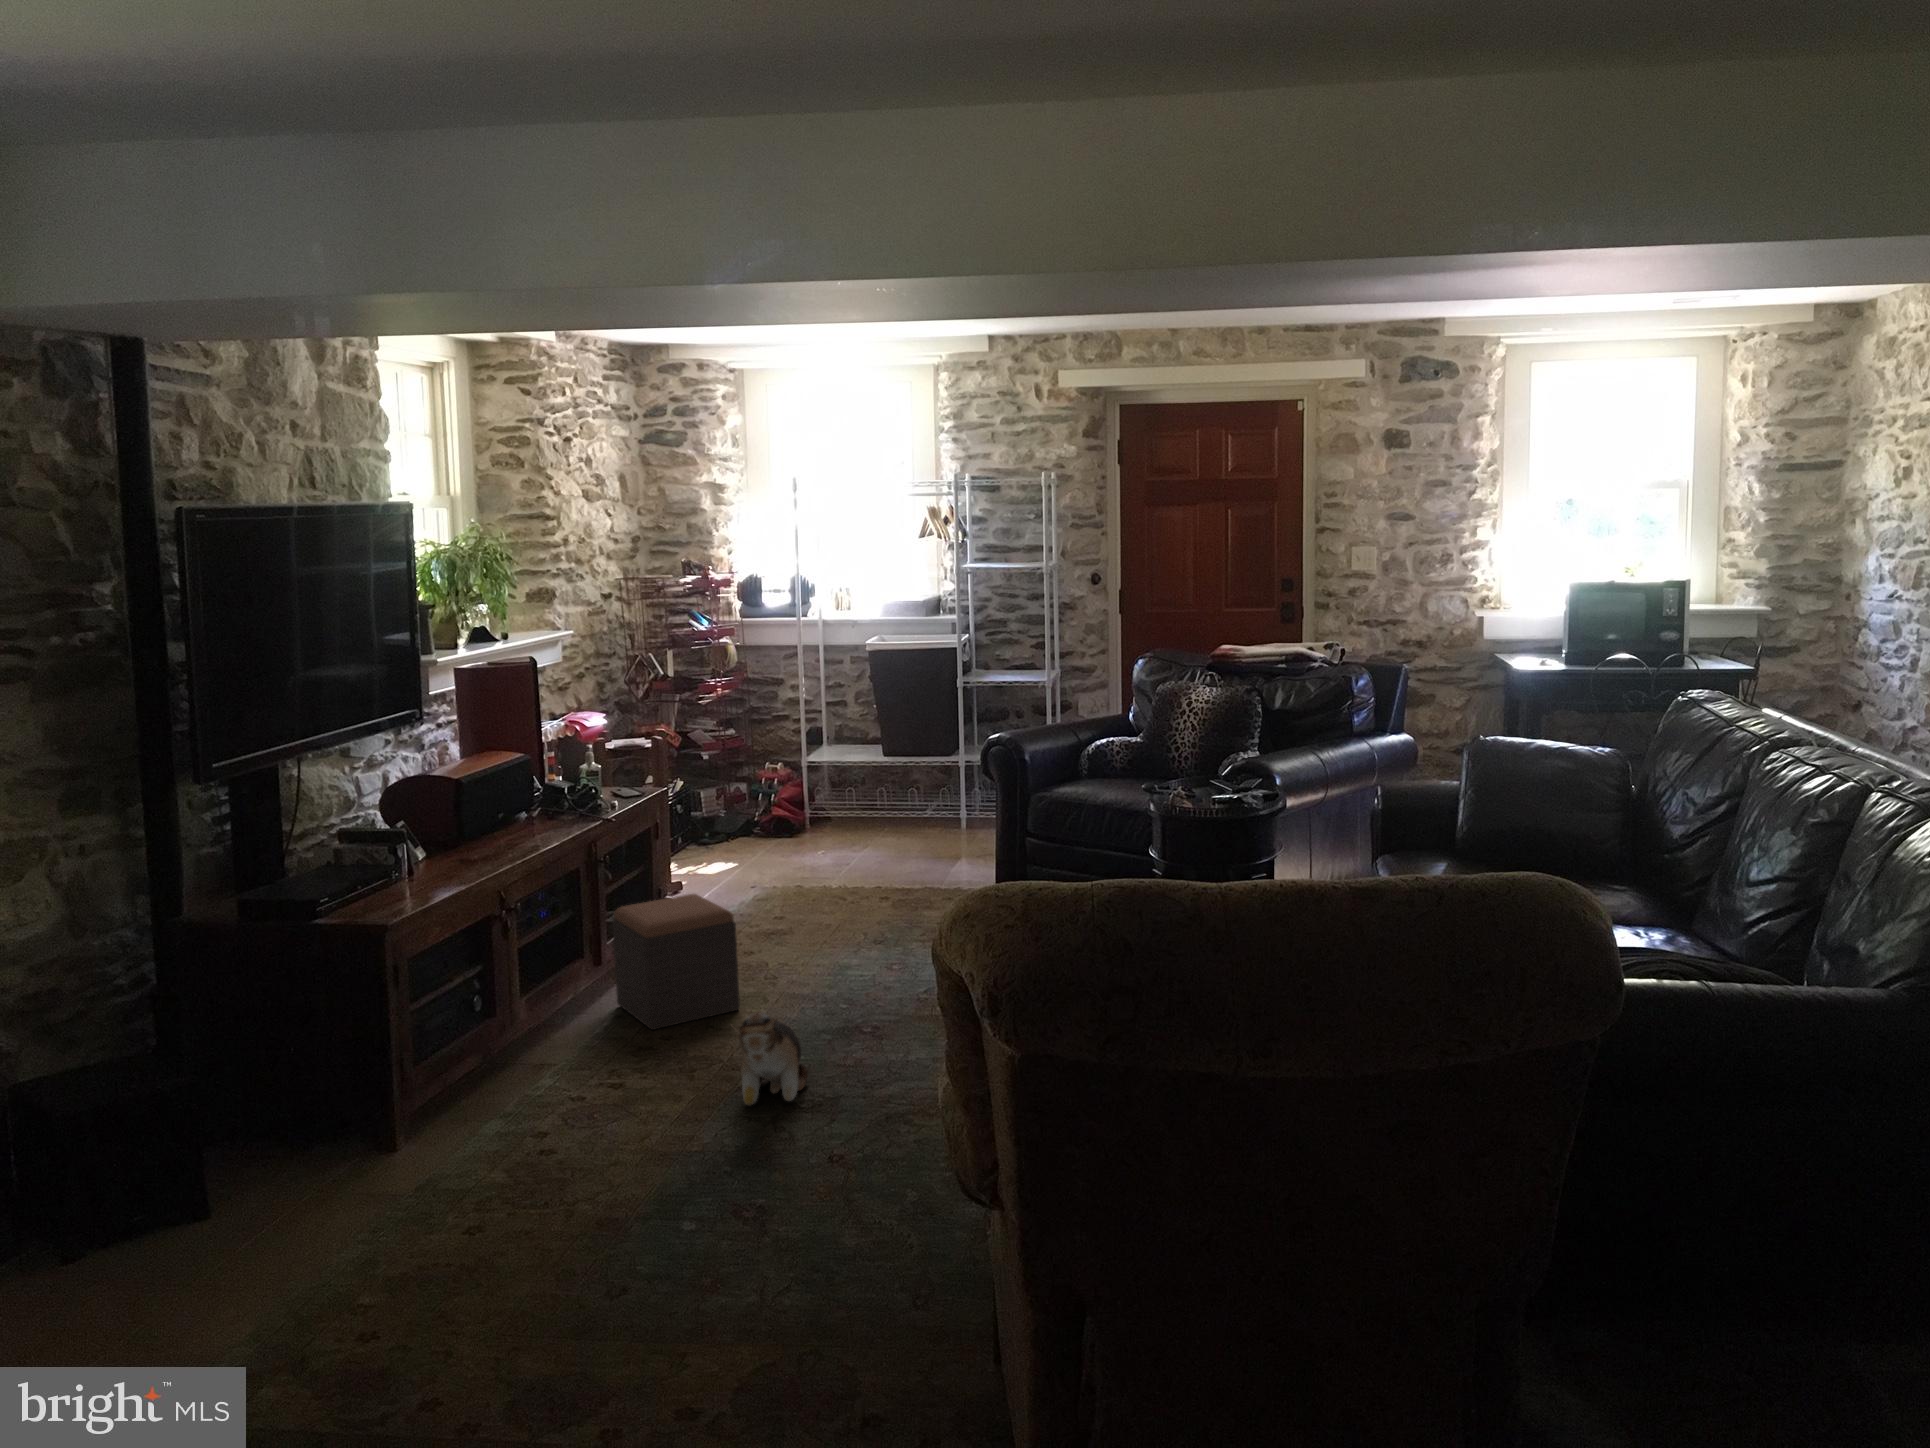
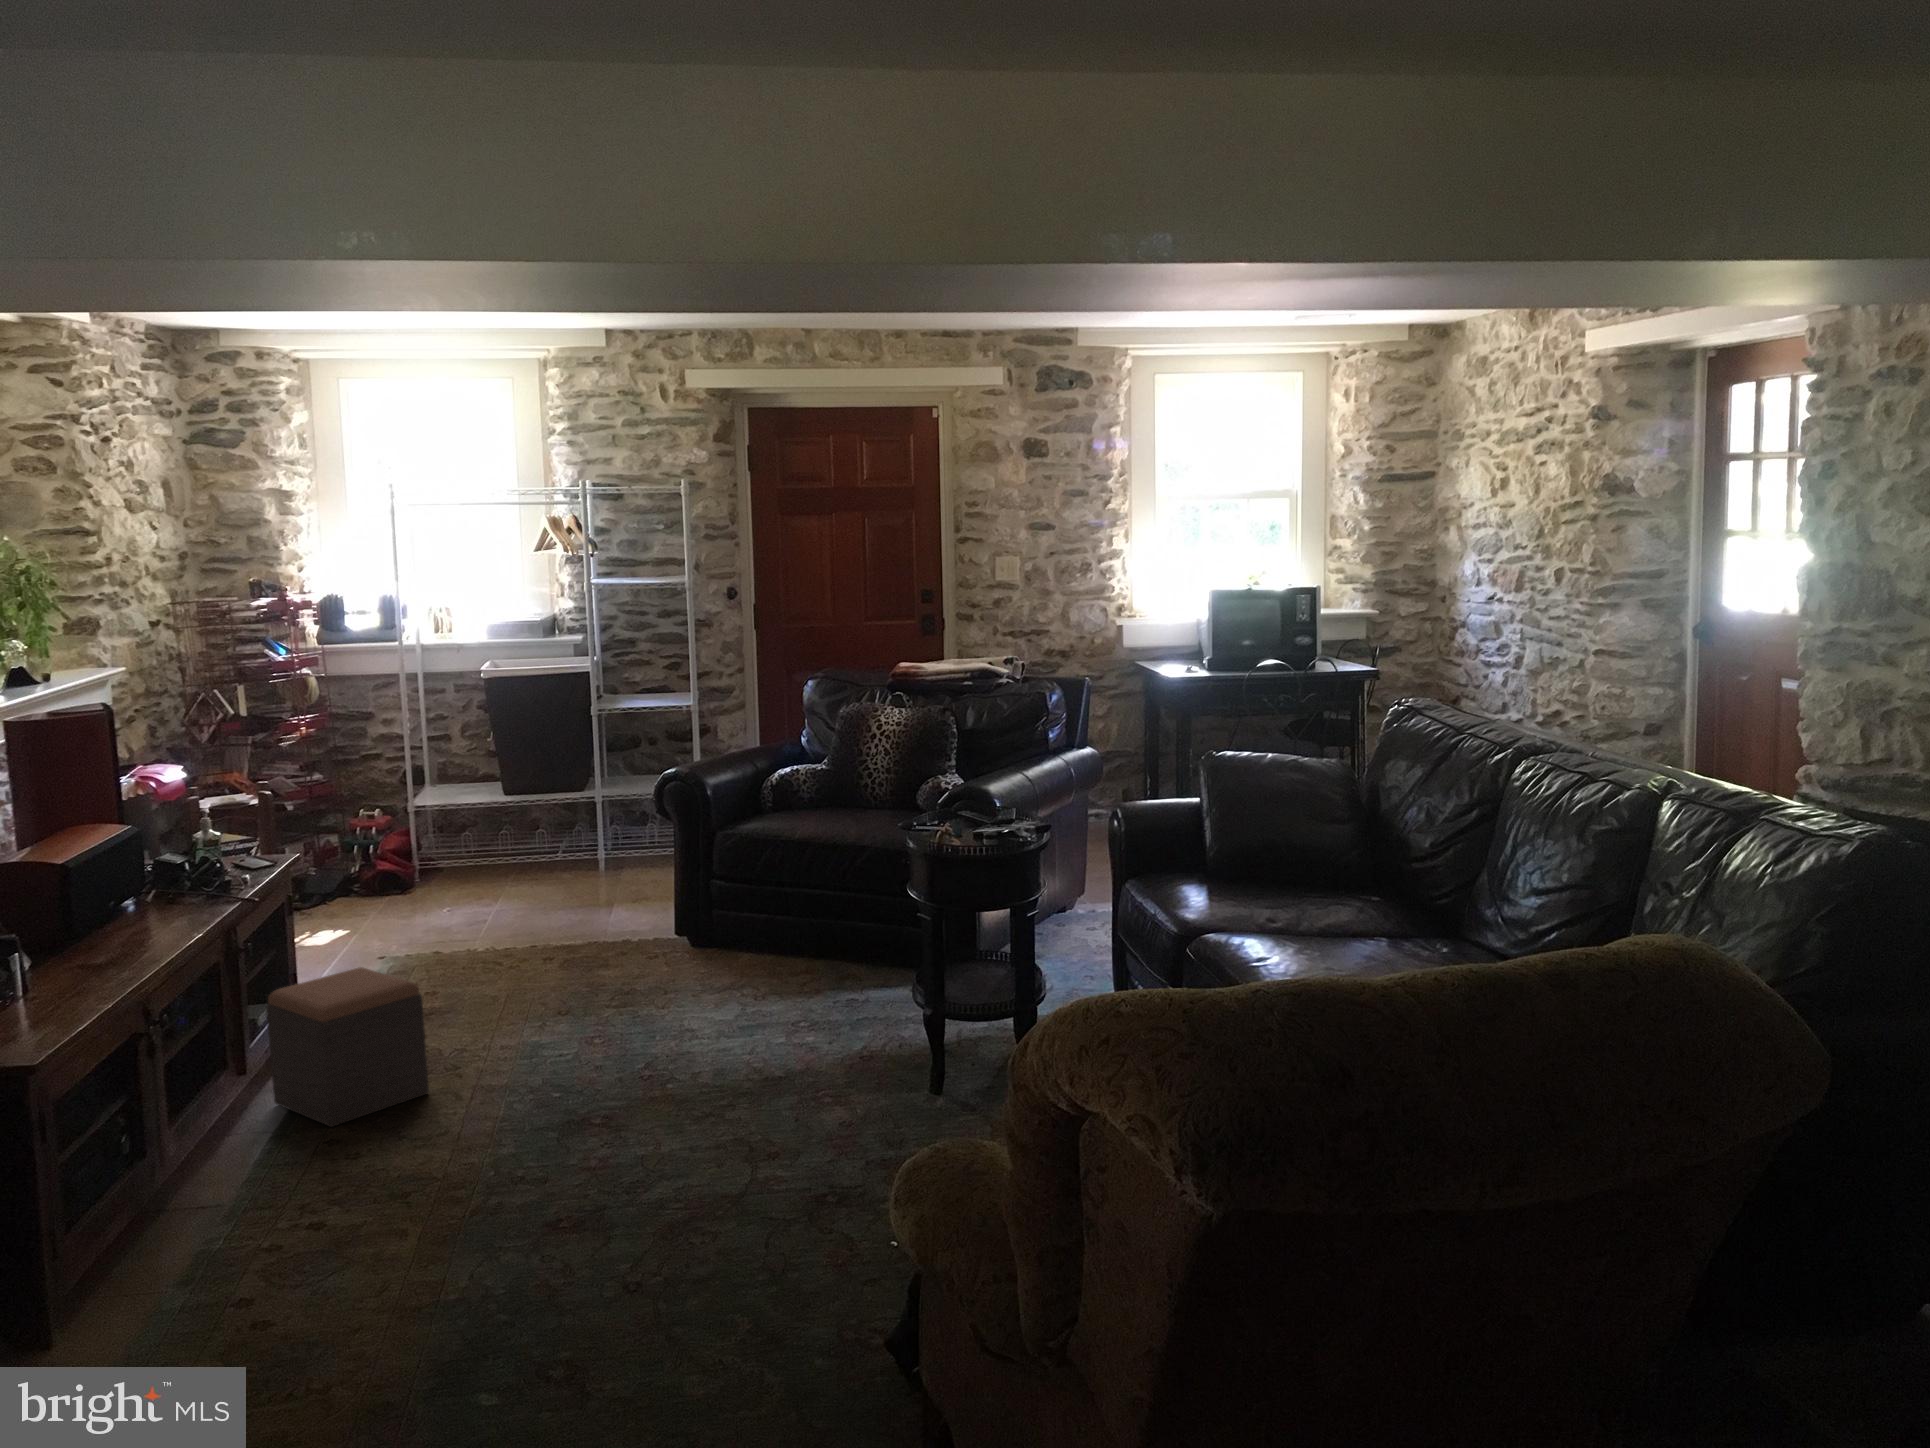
plush toy: present [733,1011,808,1105] -> none [473,1088,548,1195]

